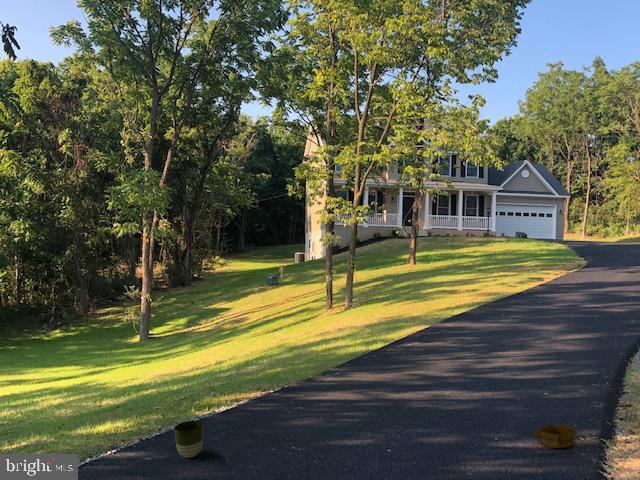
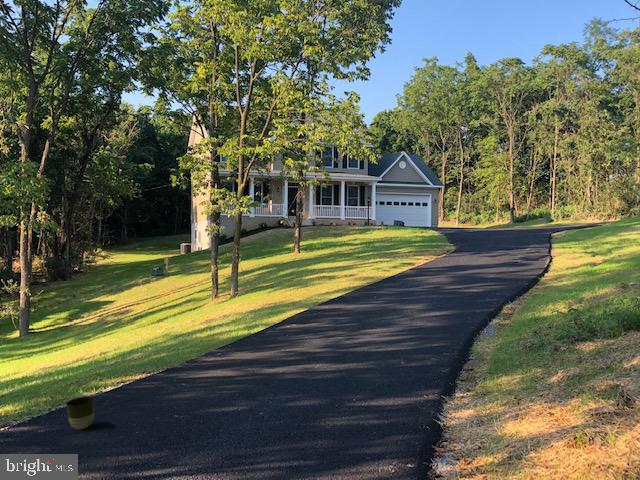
cardboard box: present [533,424,577,448] -> none [378,376,411,394]

